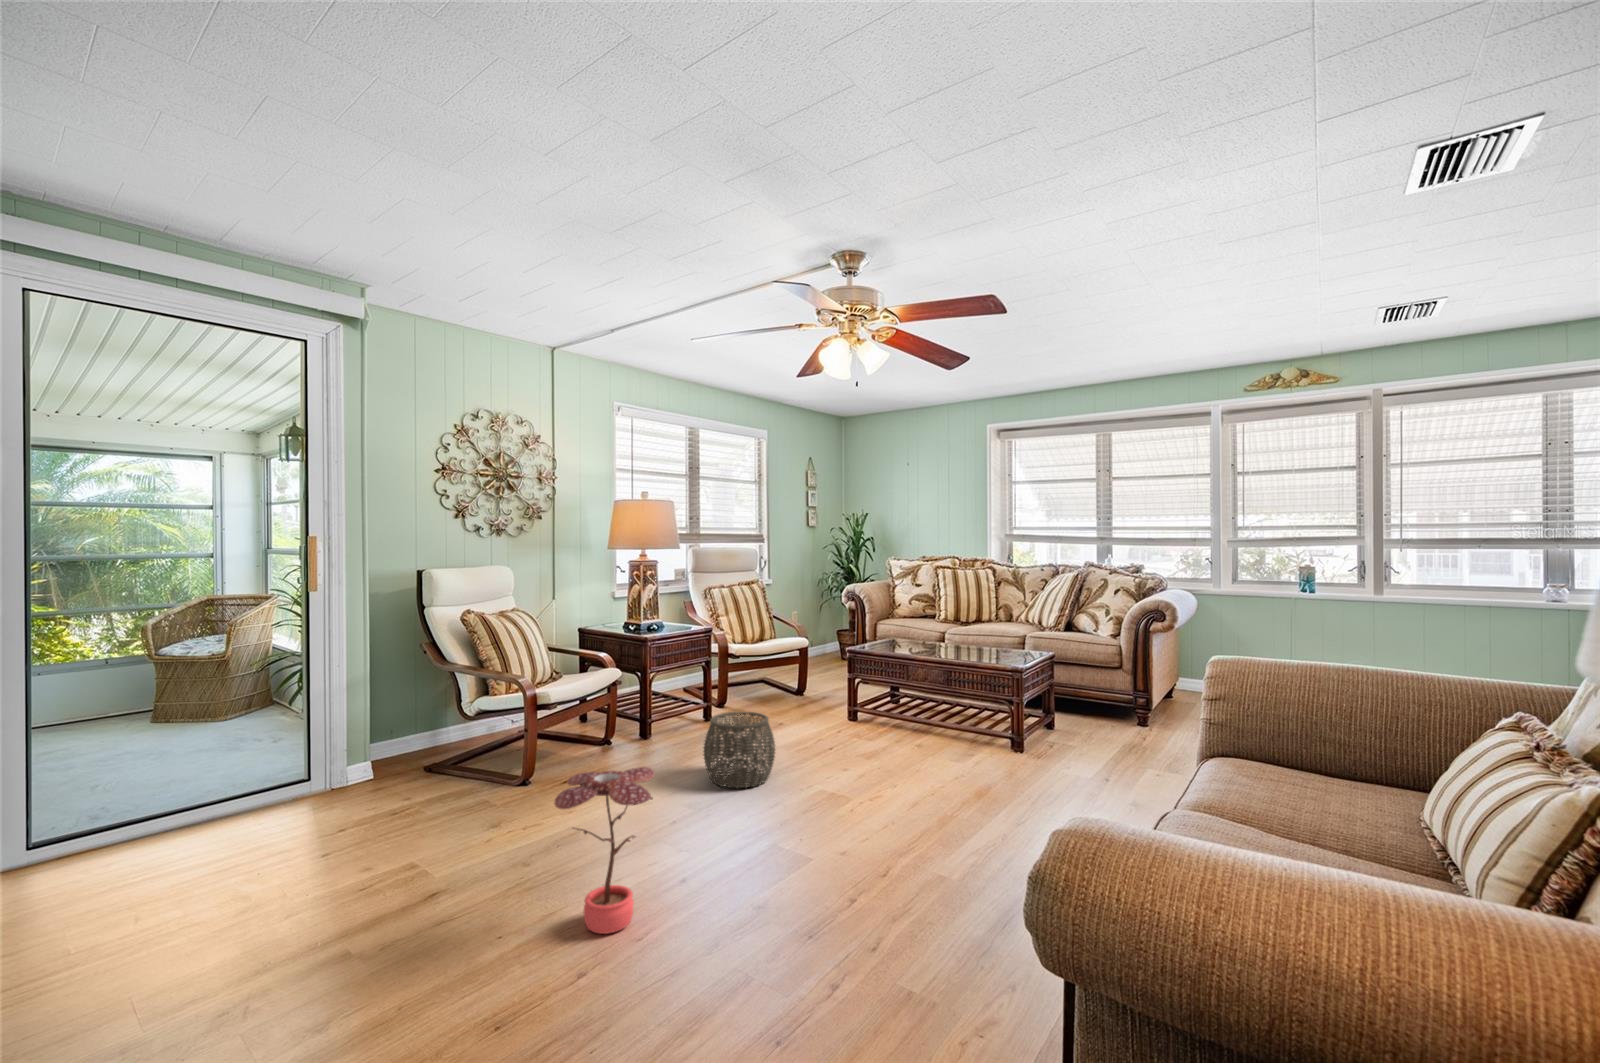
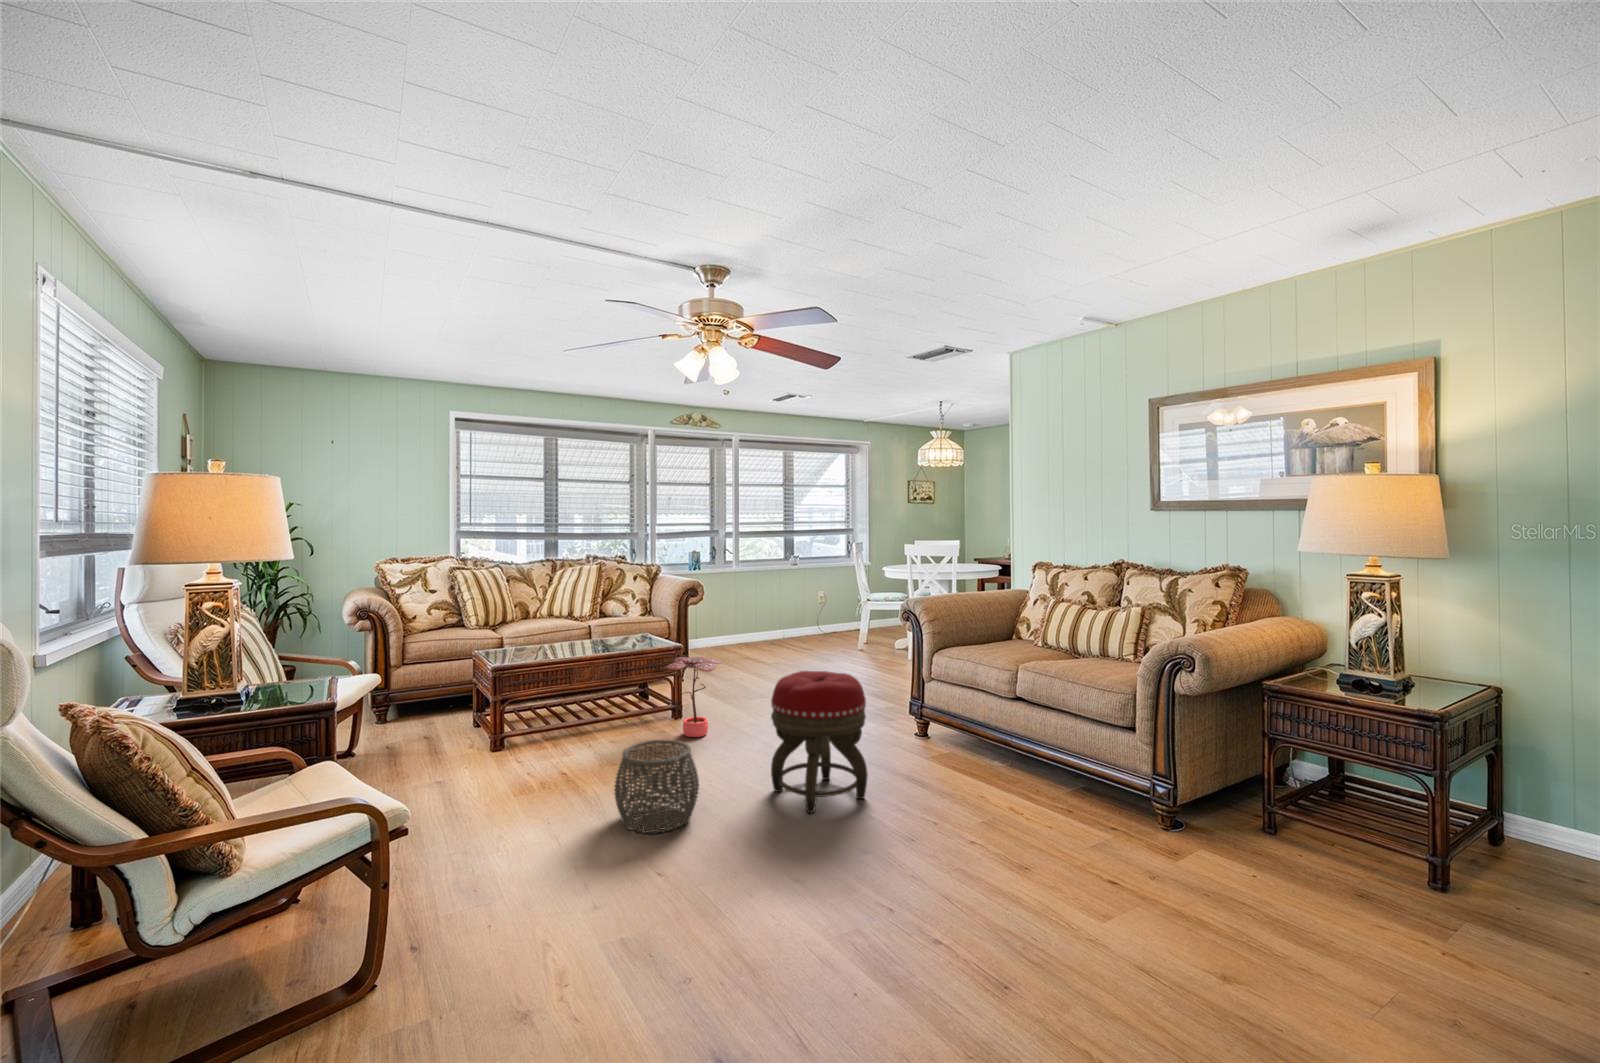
footstool: none [784,687,896,852] -> present [771,671,868,813]
potted plant: present [554,767,655,934] -> present [666,657,722,737]

